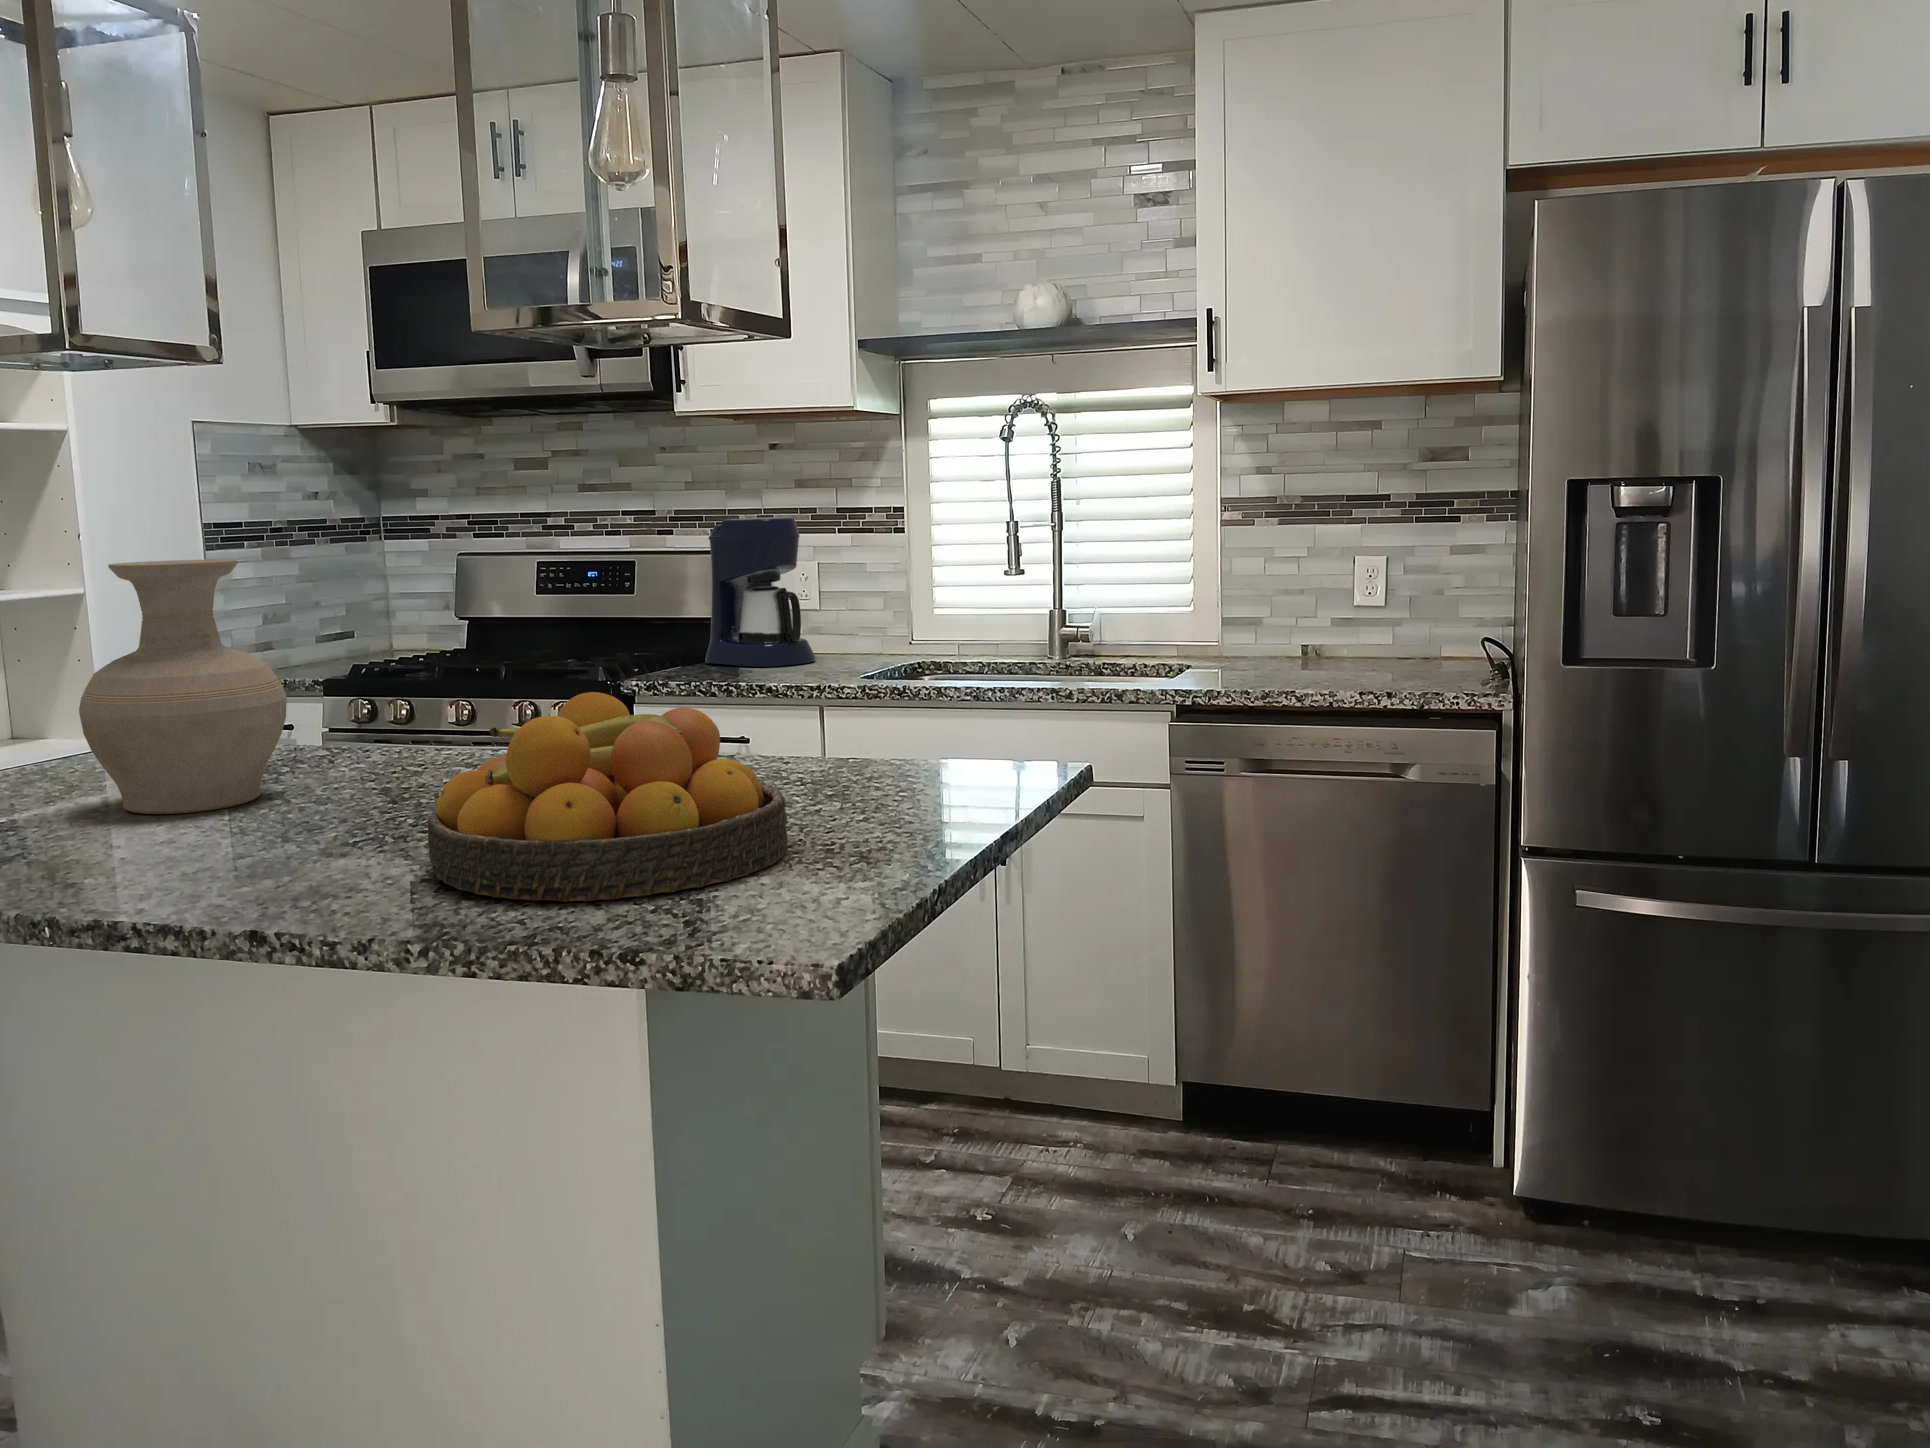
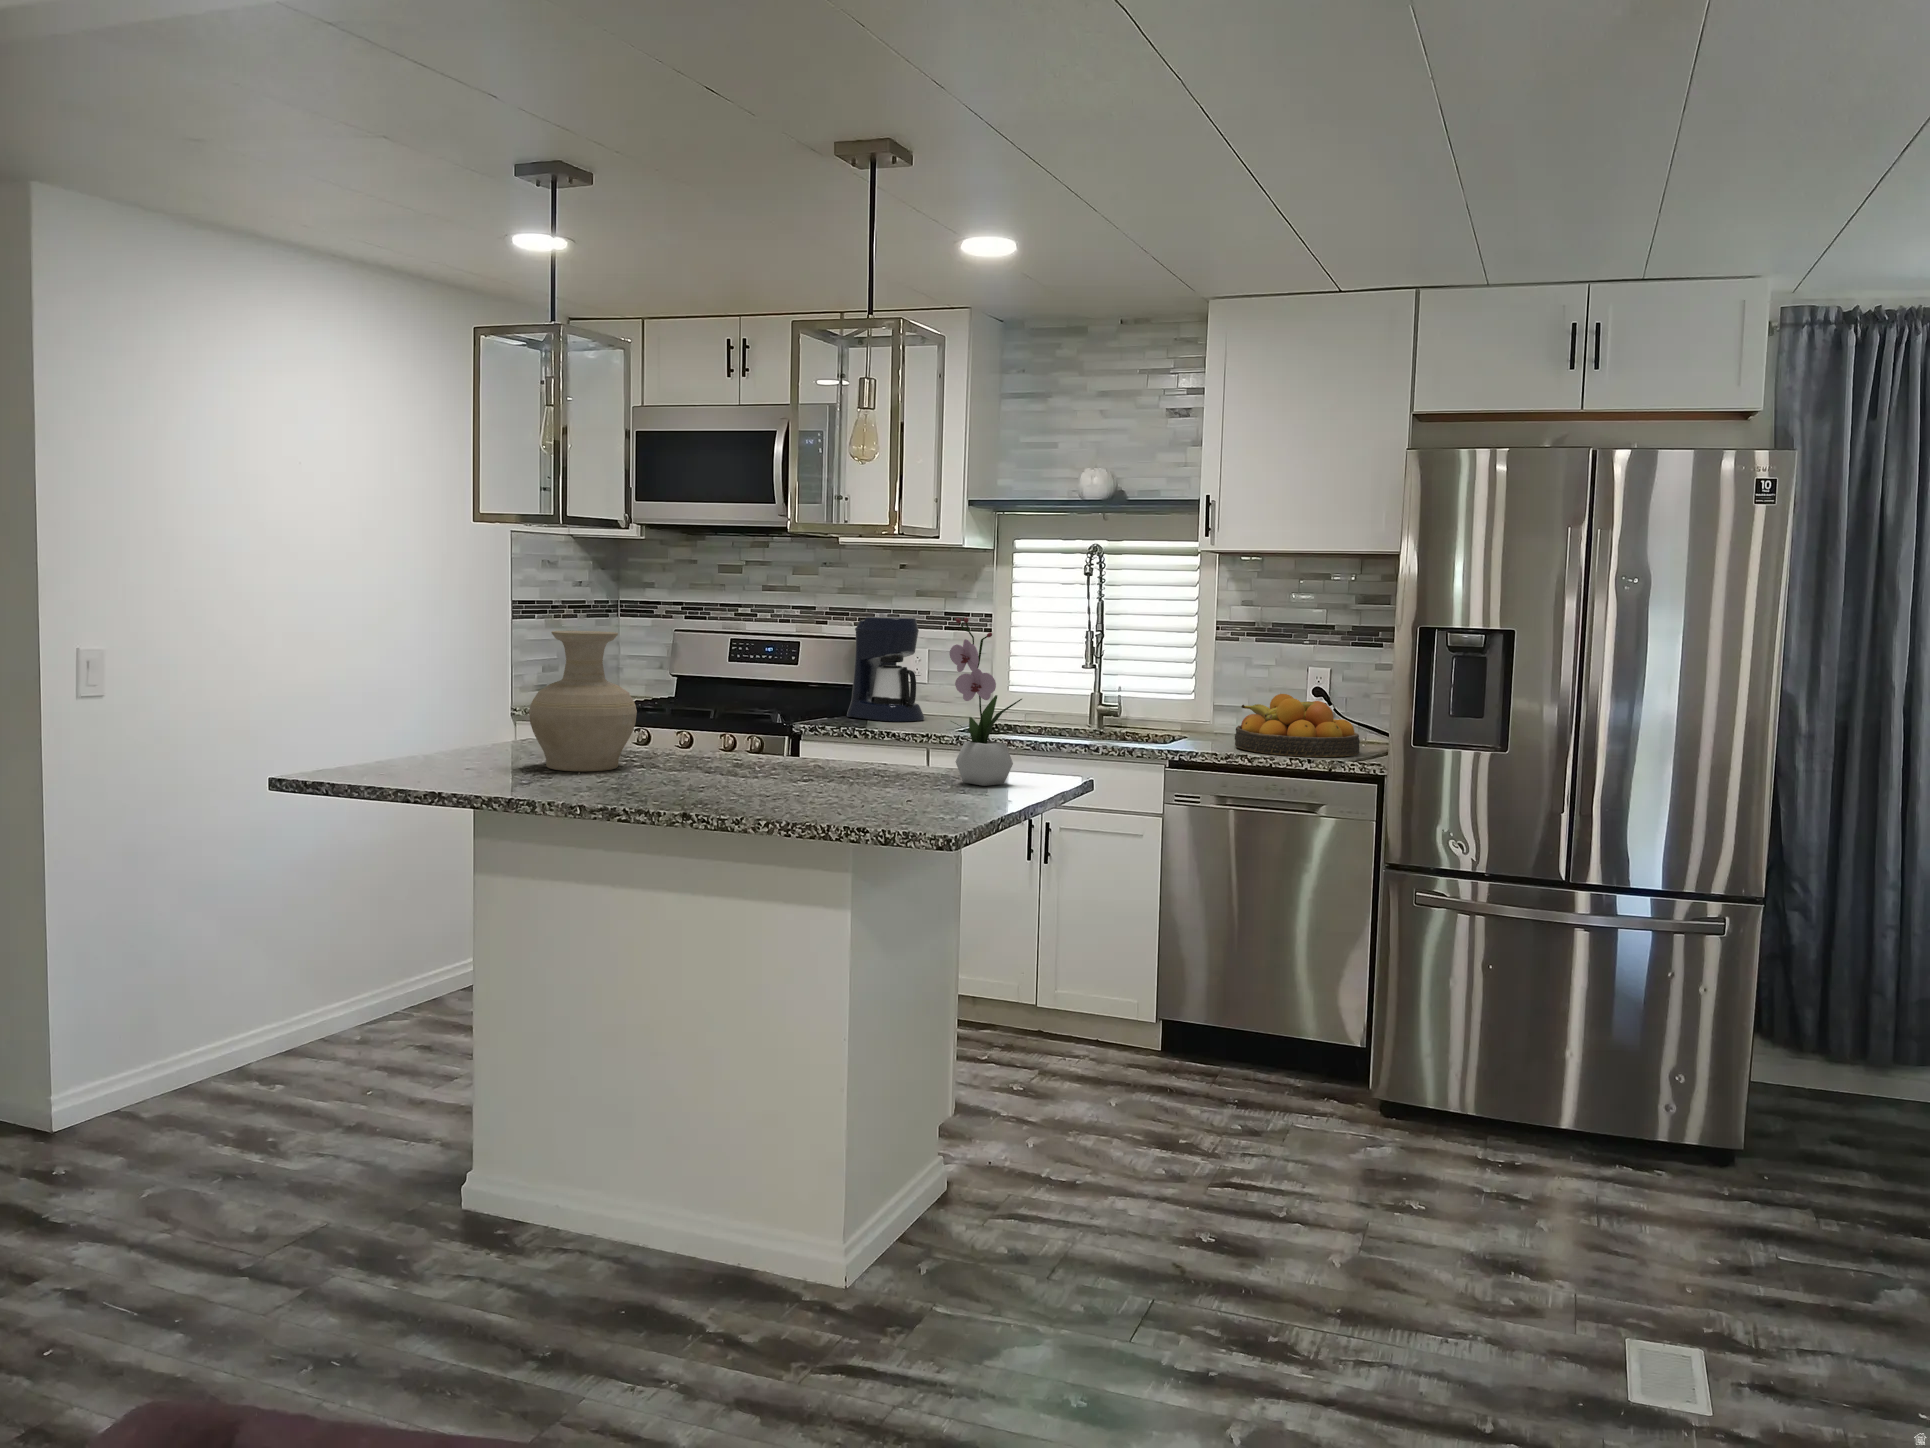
flower arrangement: none [828,496,964,796] -> present [950,617,1022,786]
fruit bowl: present [428,692,787,902] -> present [1235,694,1360,757]

